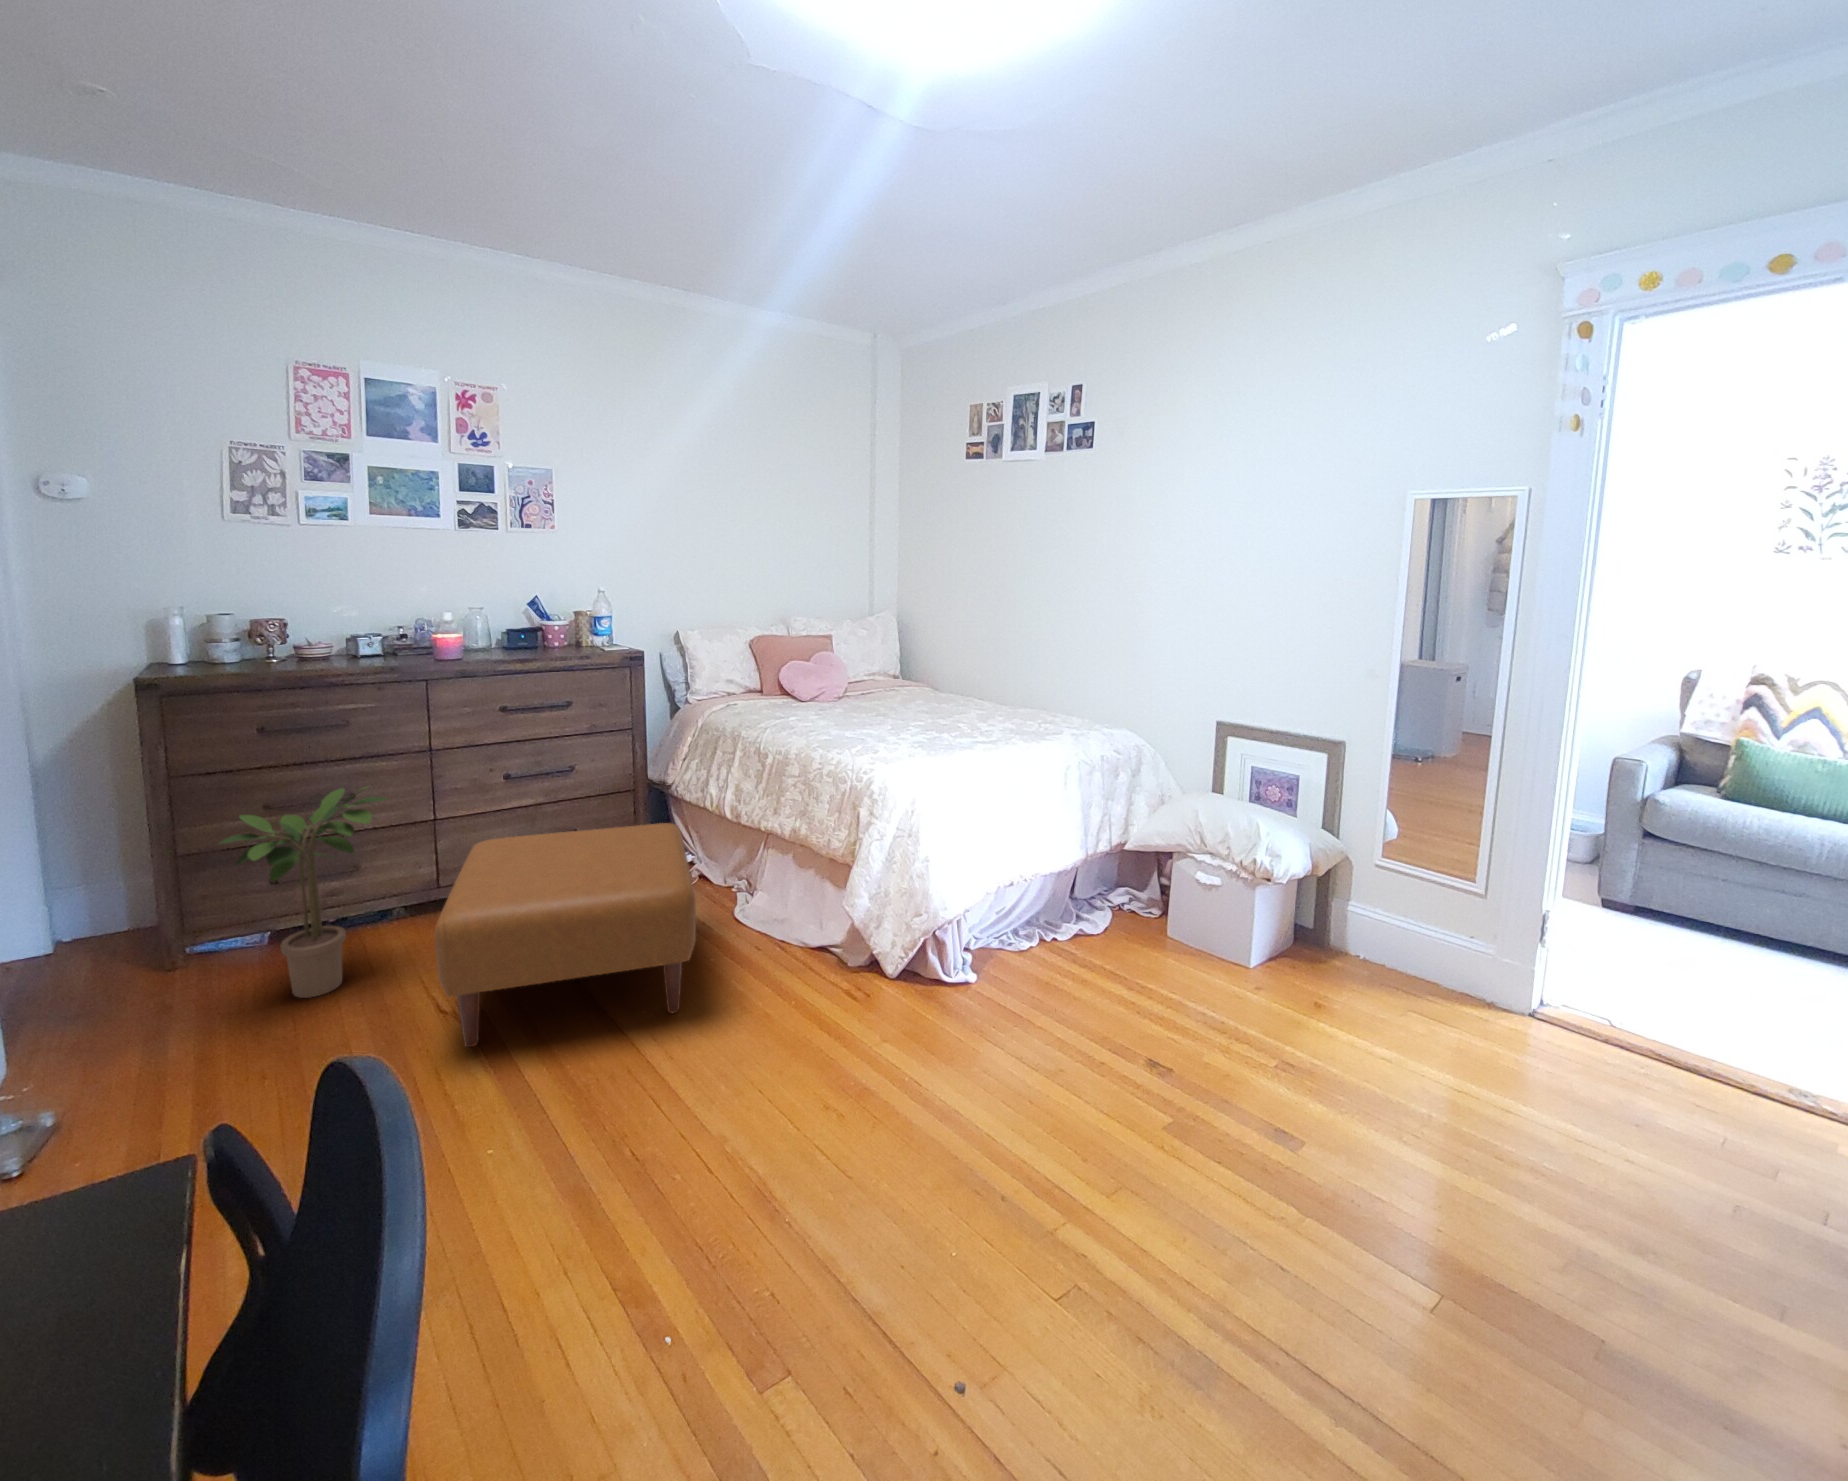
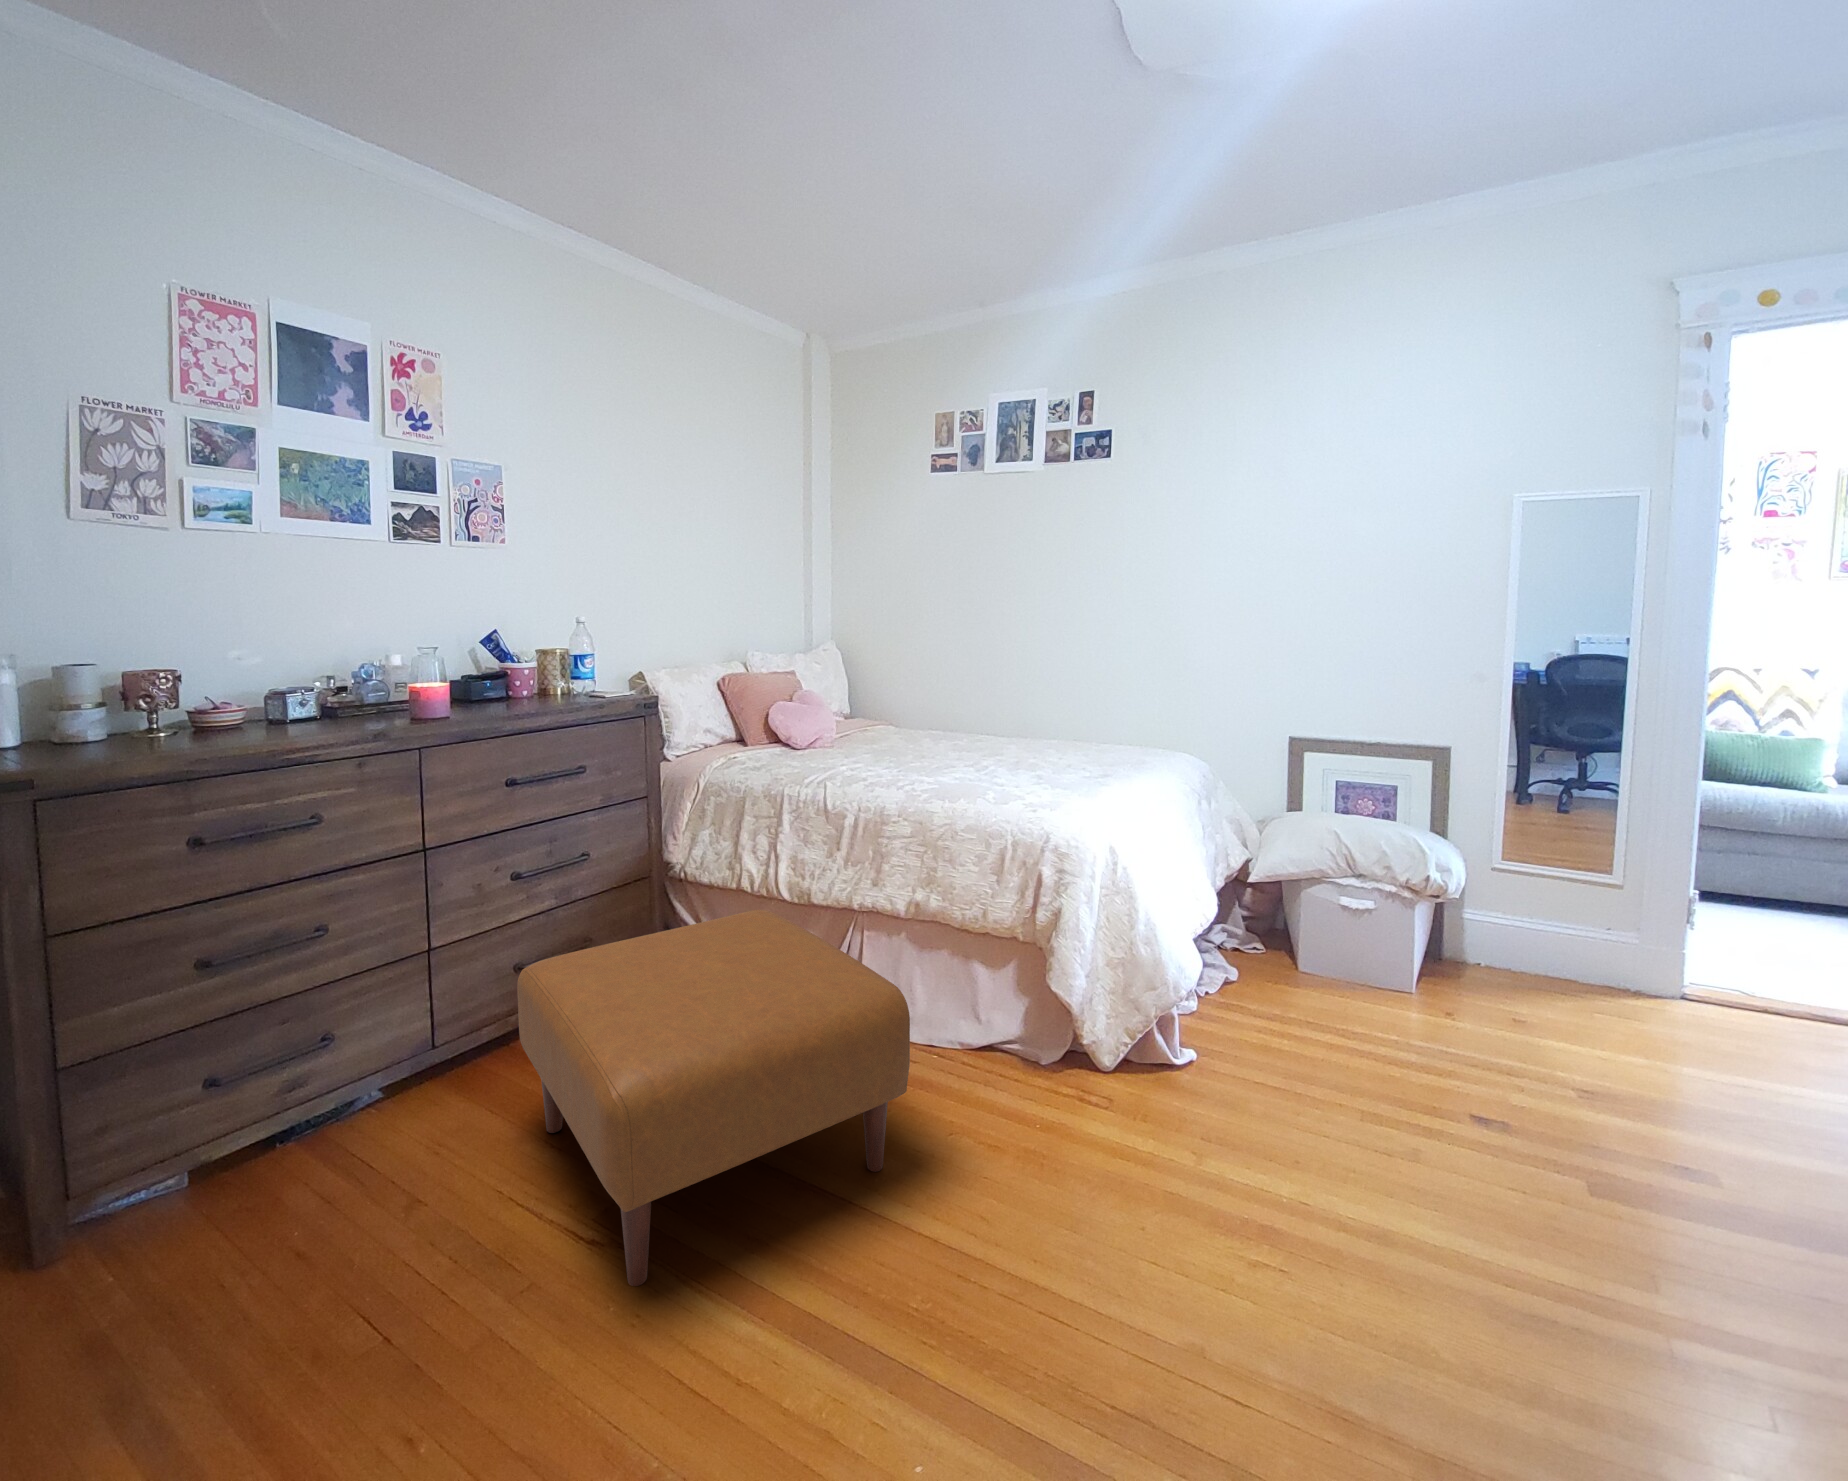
potted plant: present [219,787,388,998] -> none [170,898,408,1258]

